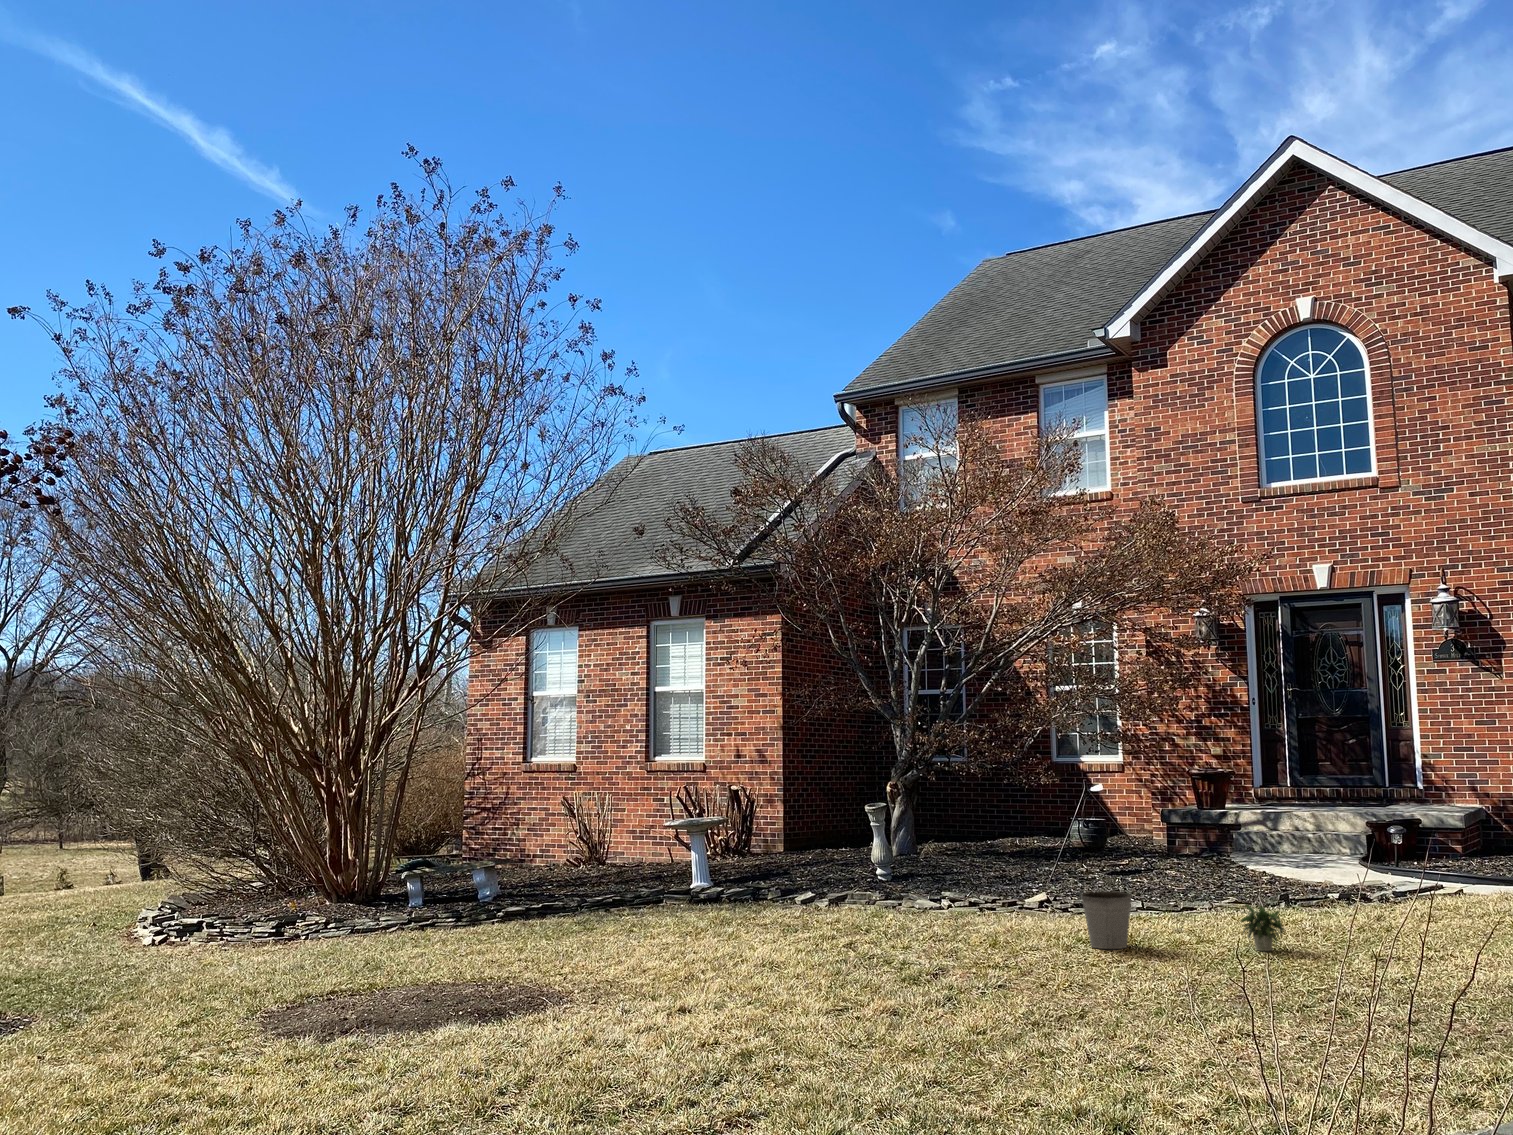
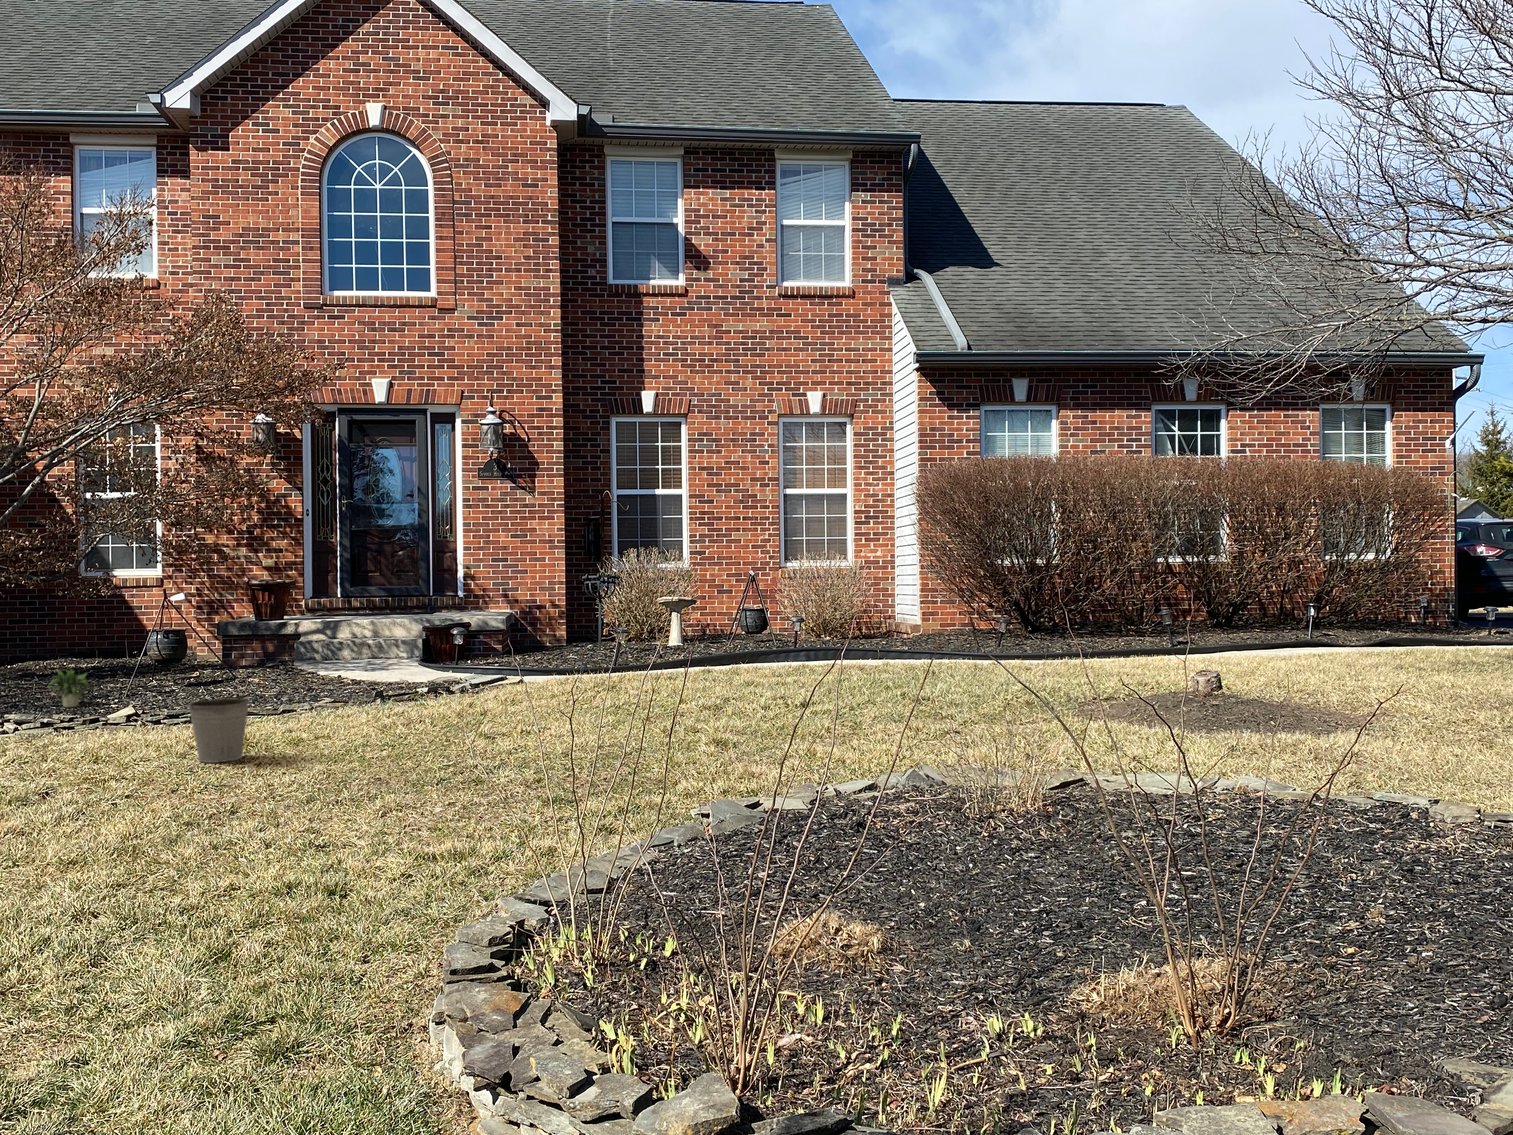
potted plant: present [1240,905,1284,951] -> present [51,670,89,707]

